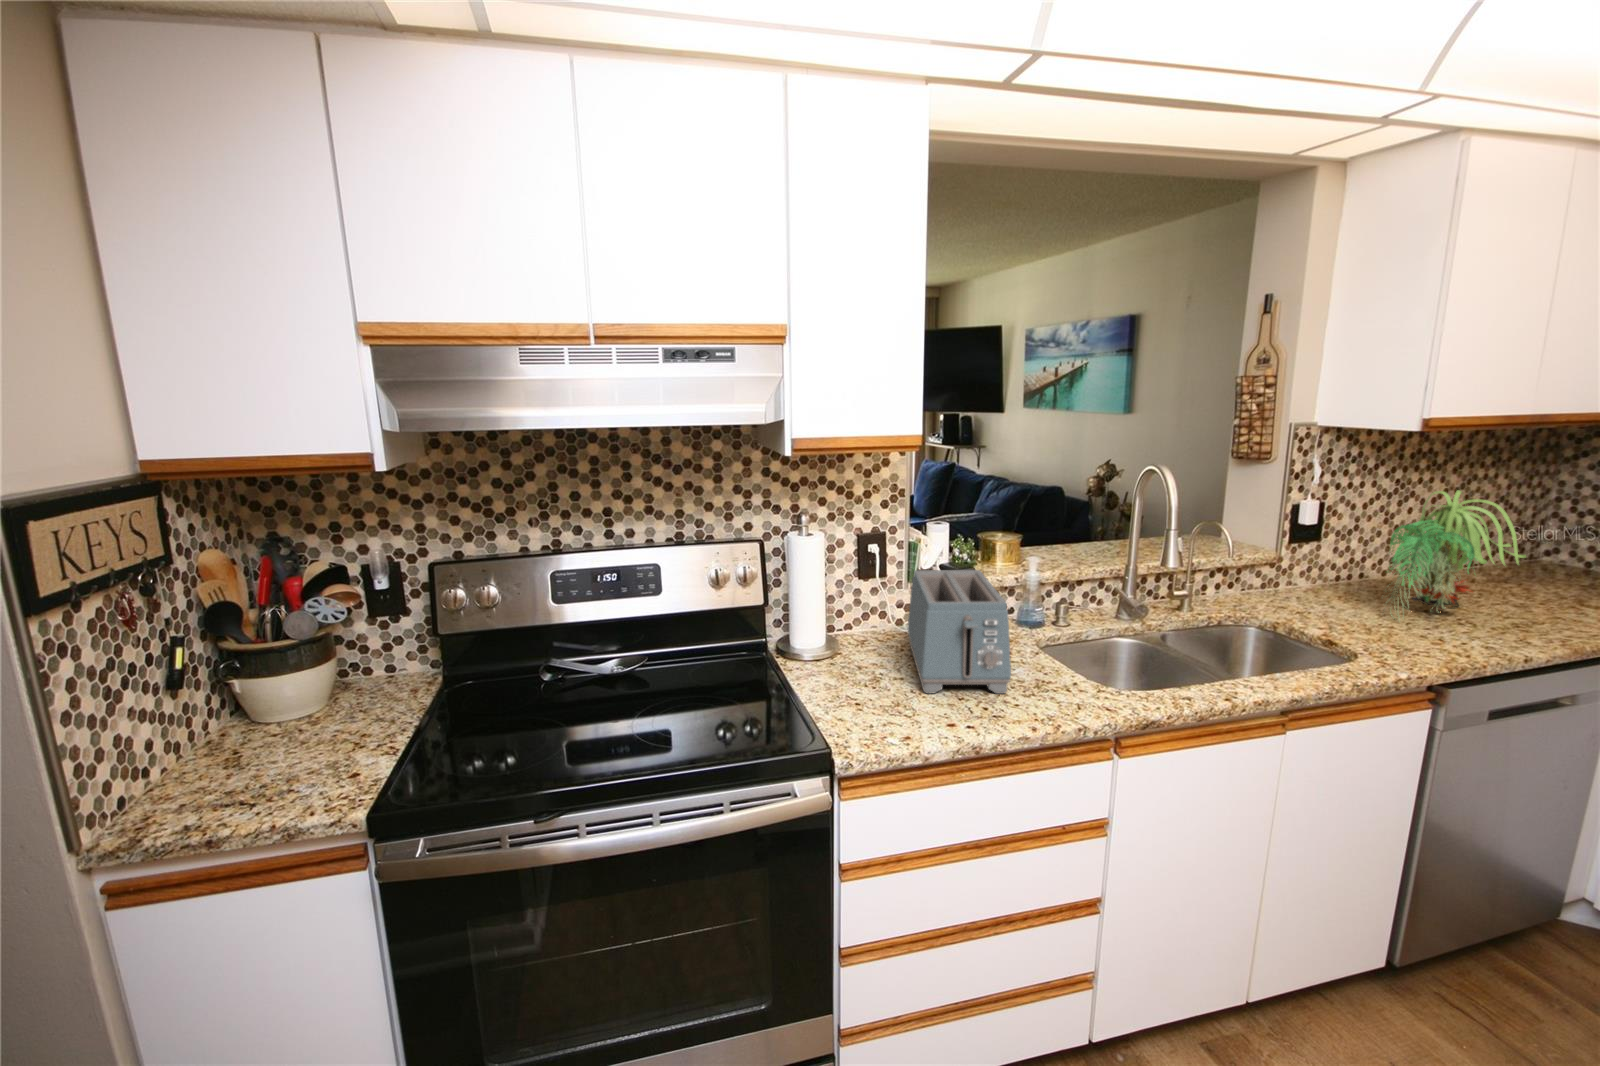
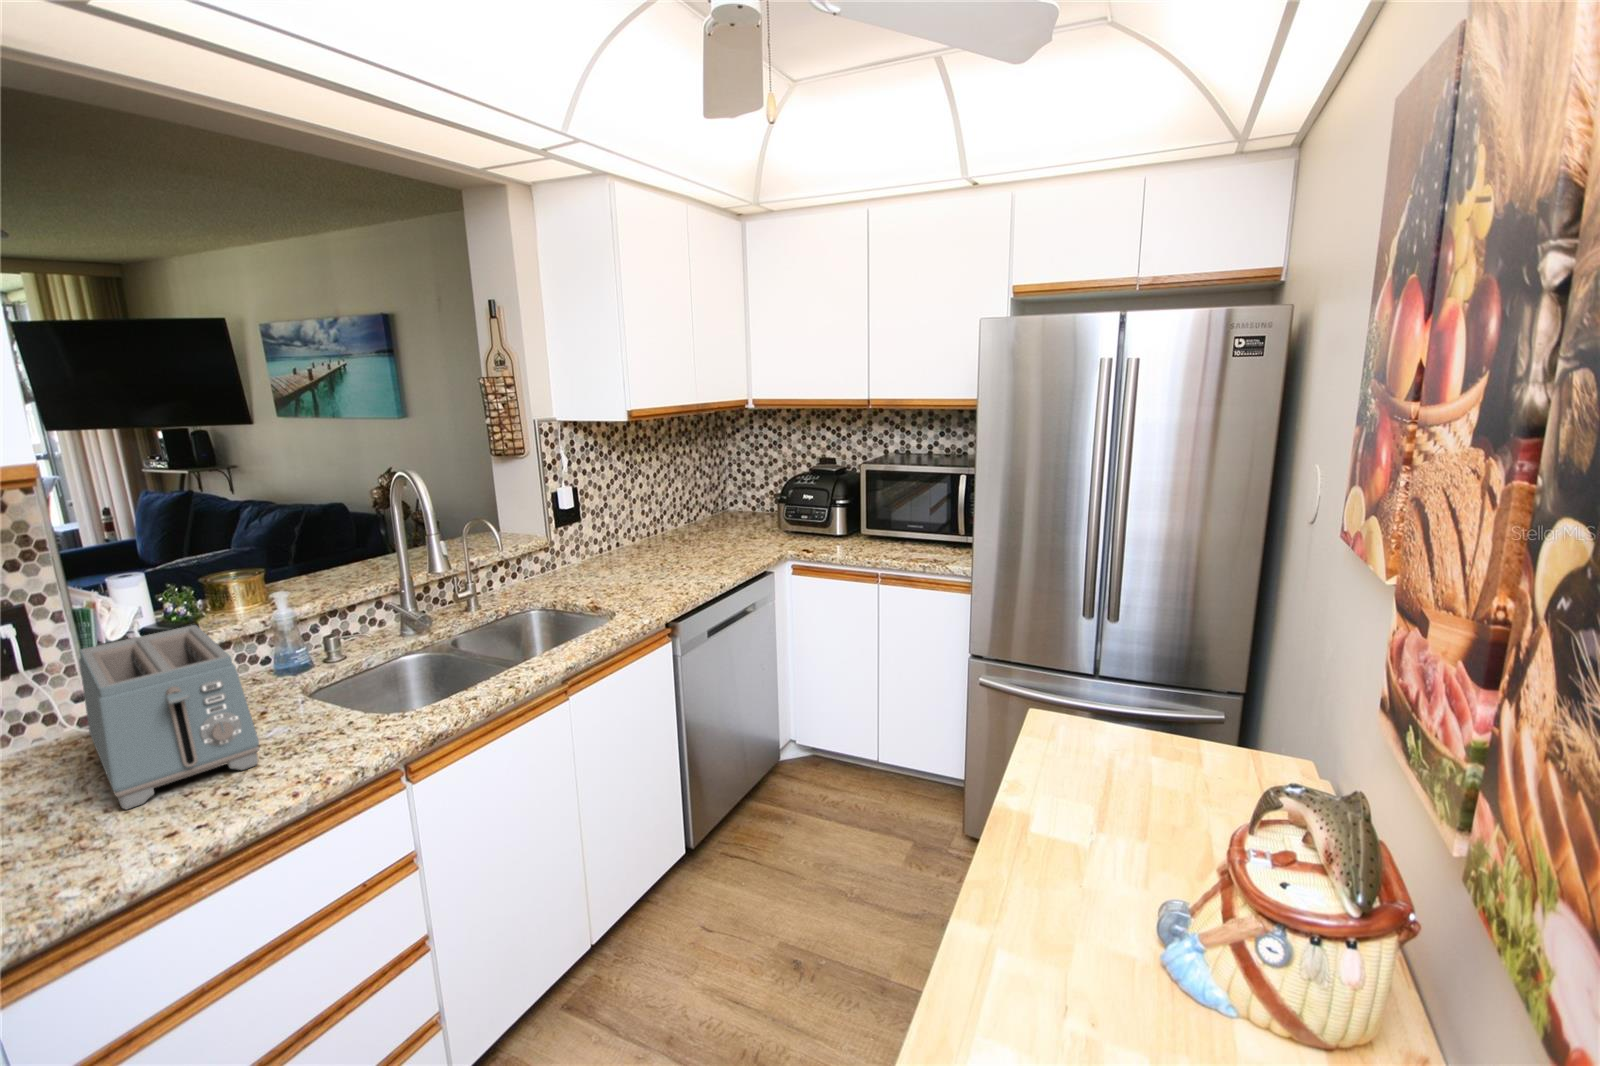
plant: present [1386,490,1526,618] -> none [624,466,706,577]

